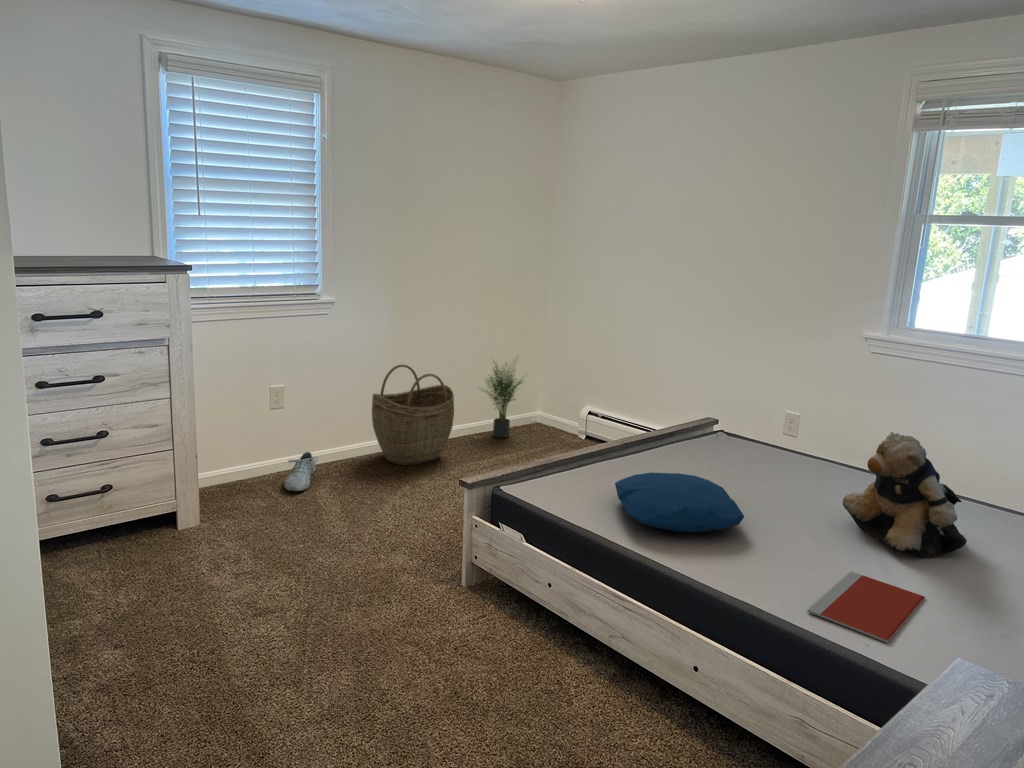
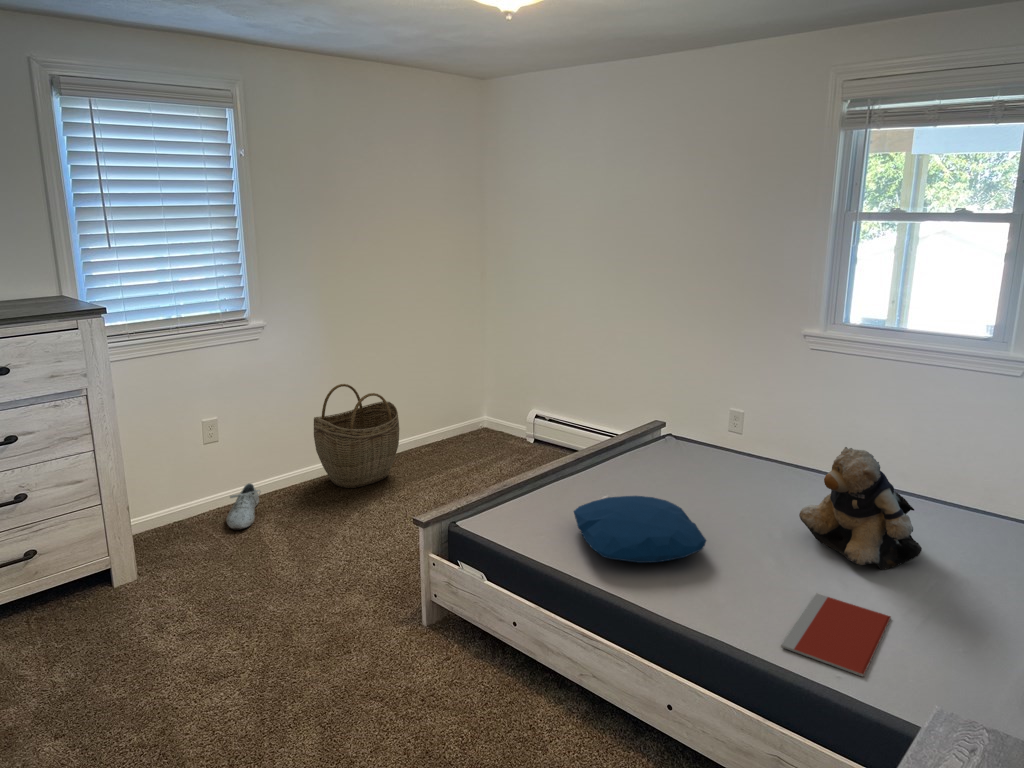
potted plant: present [482,362,522,438] -> none [419,363,474,448]

